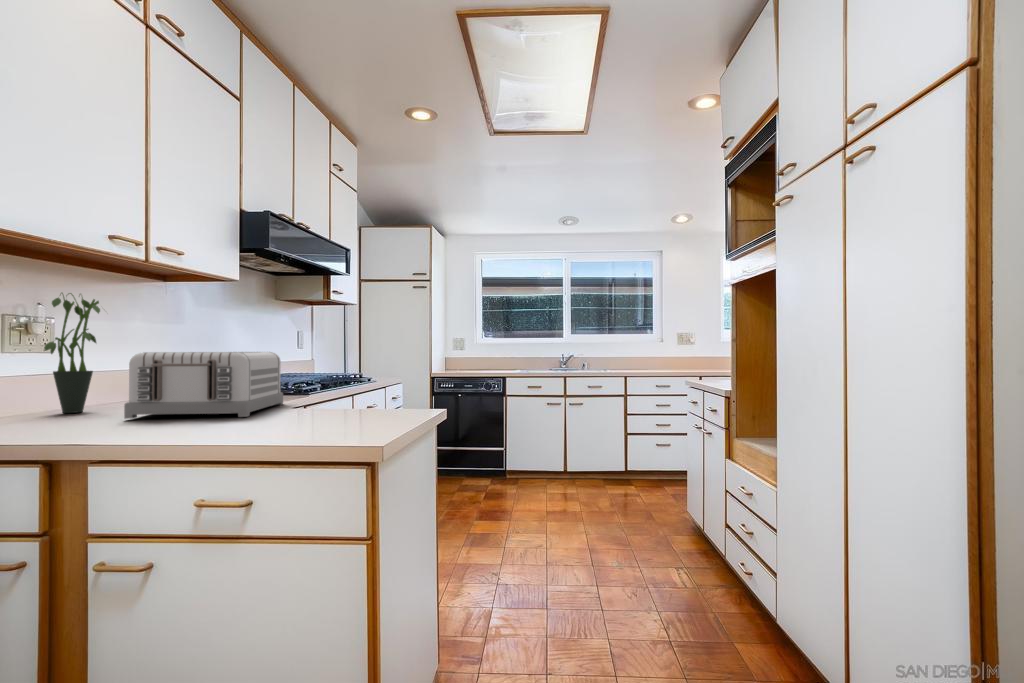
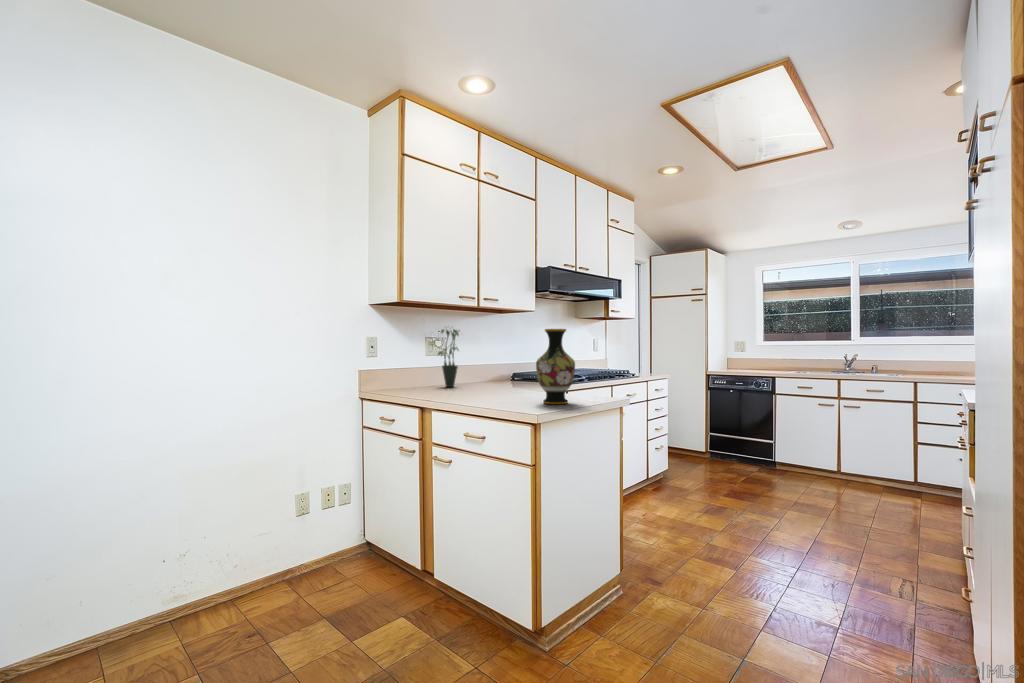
vase: none [321,297,390,427] -> present [536,329,575,404]
toaster: present [124,352,283,419] -> none [463,357,545,395]

